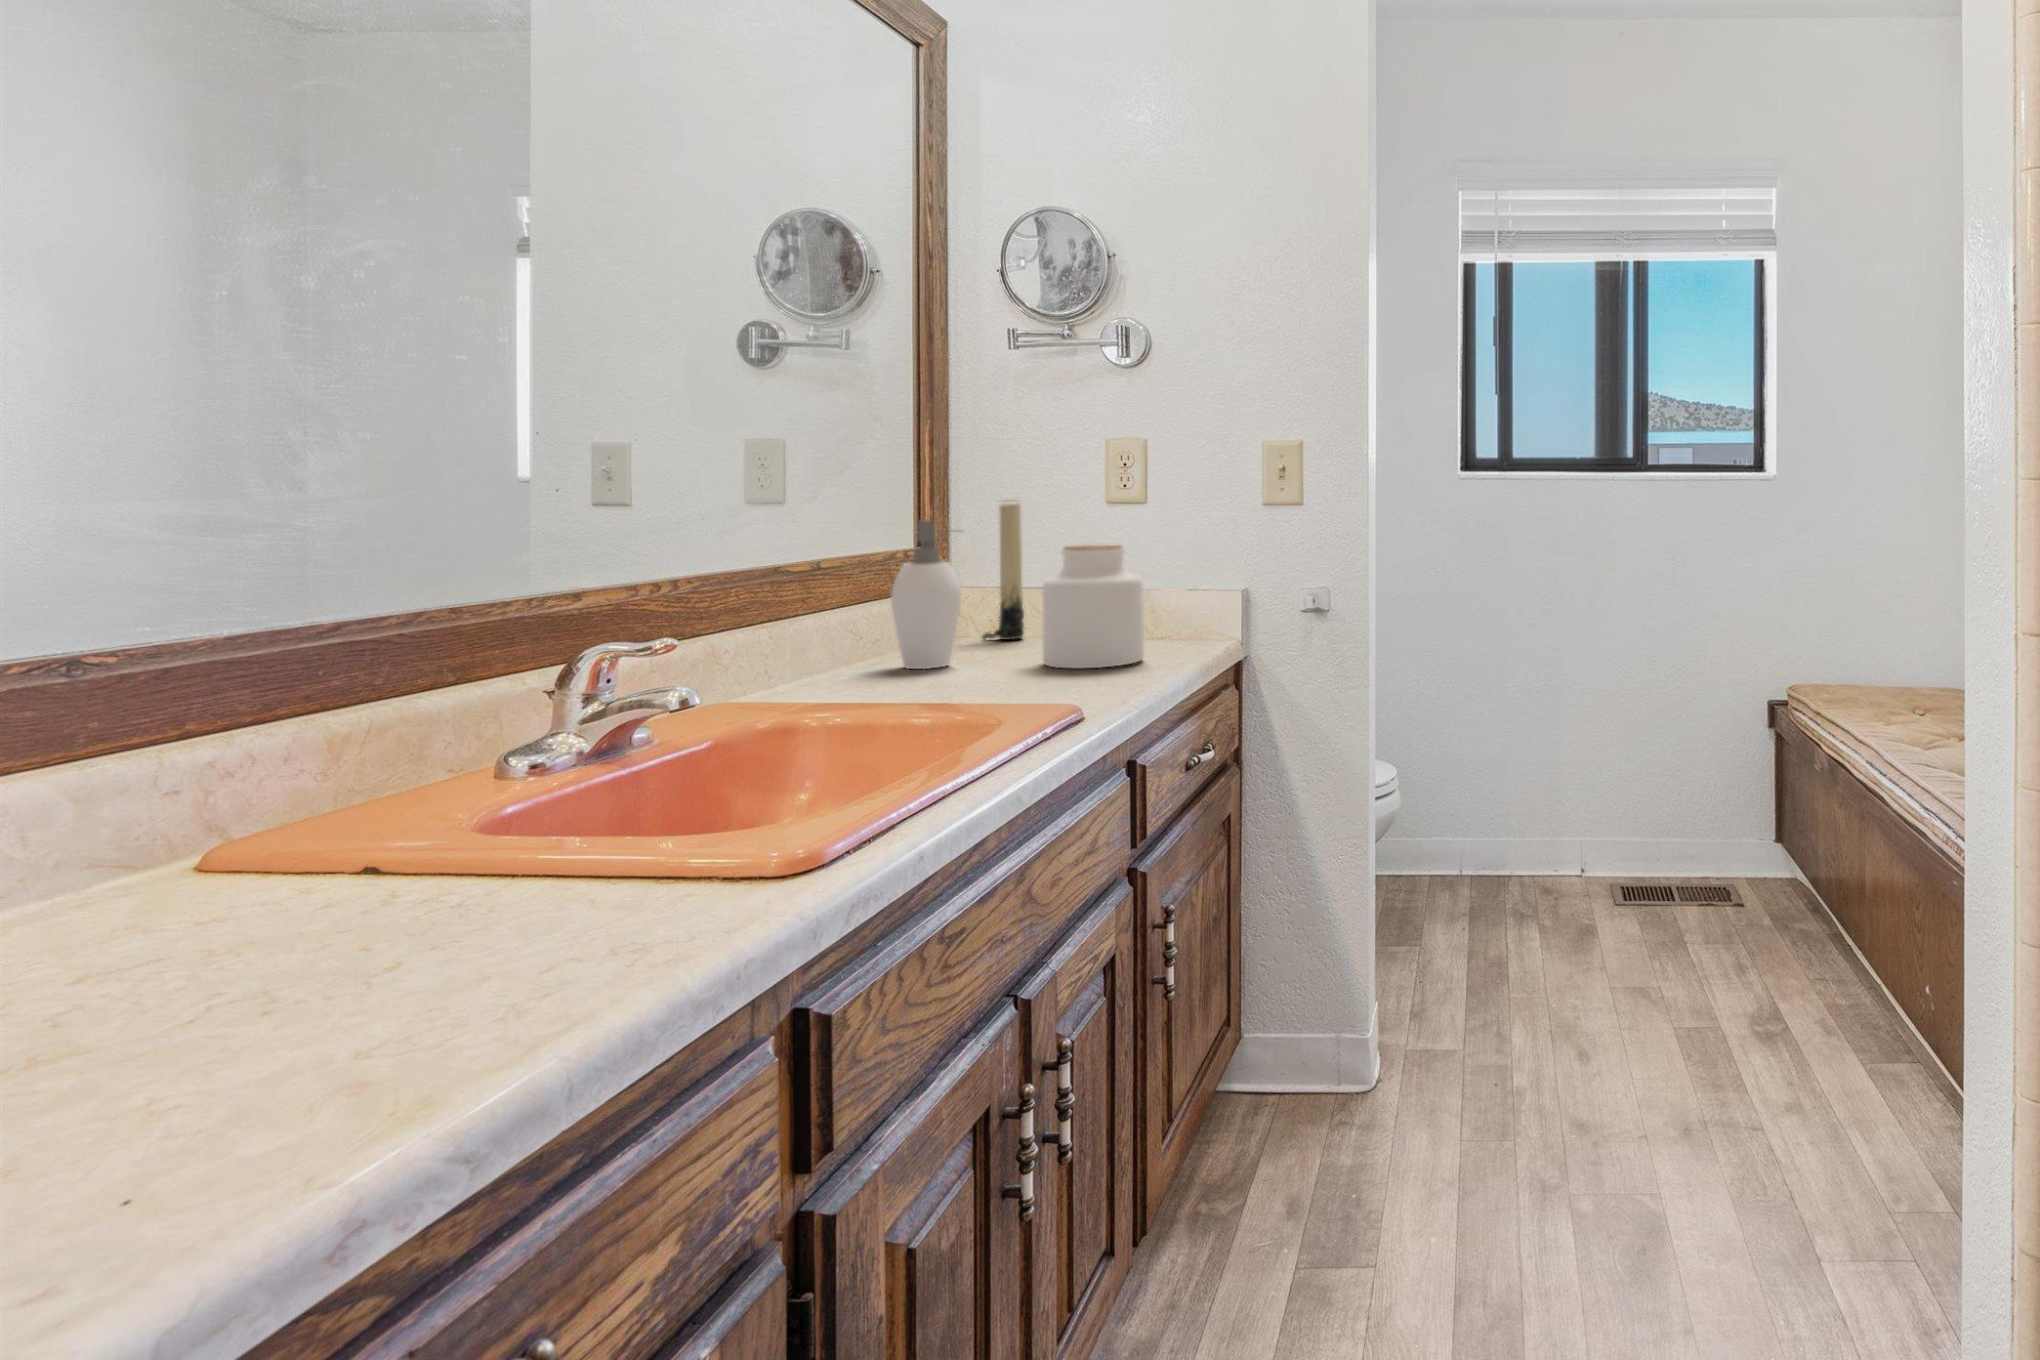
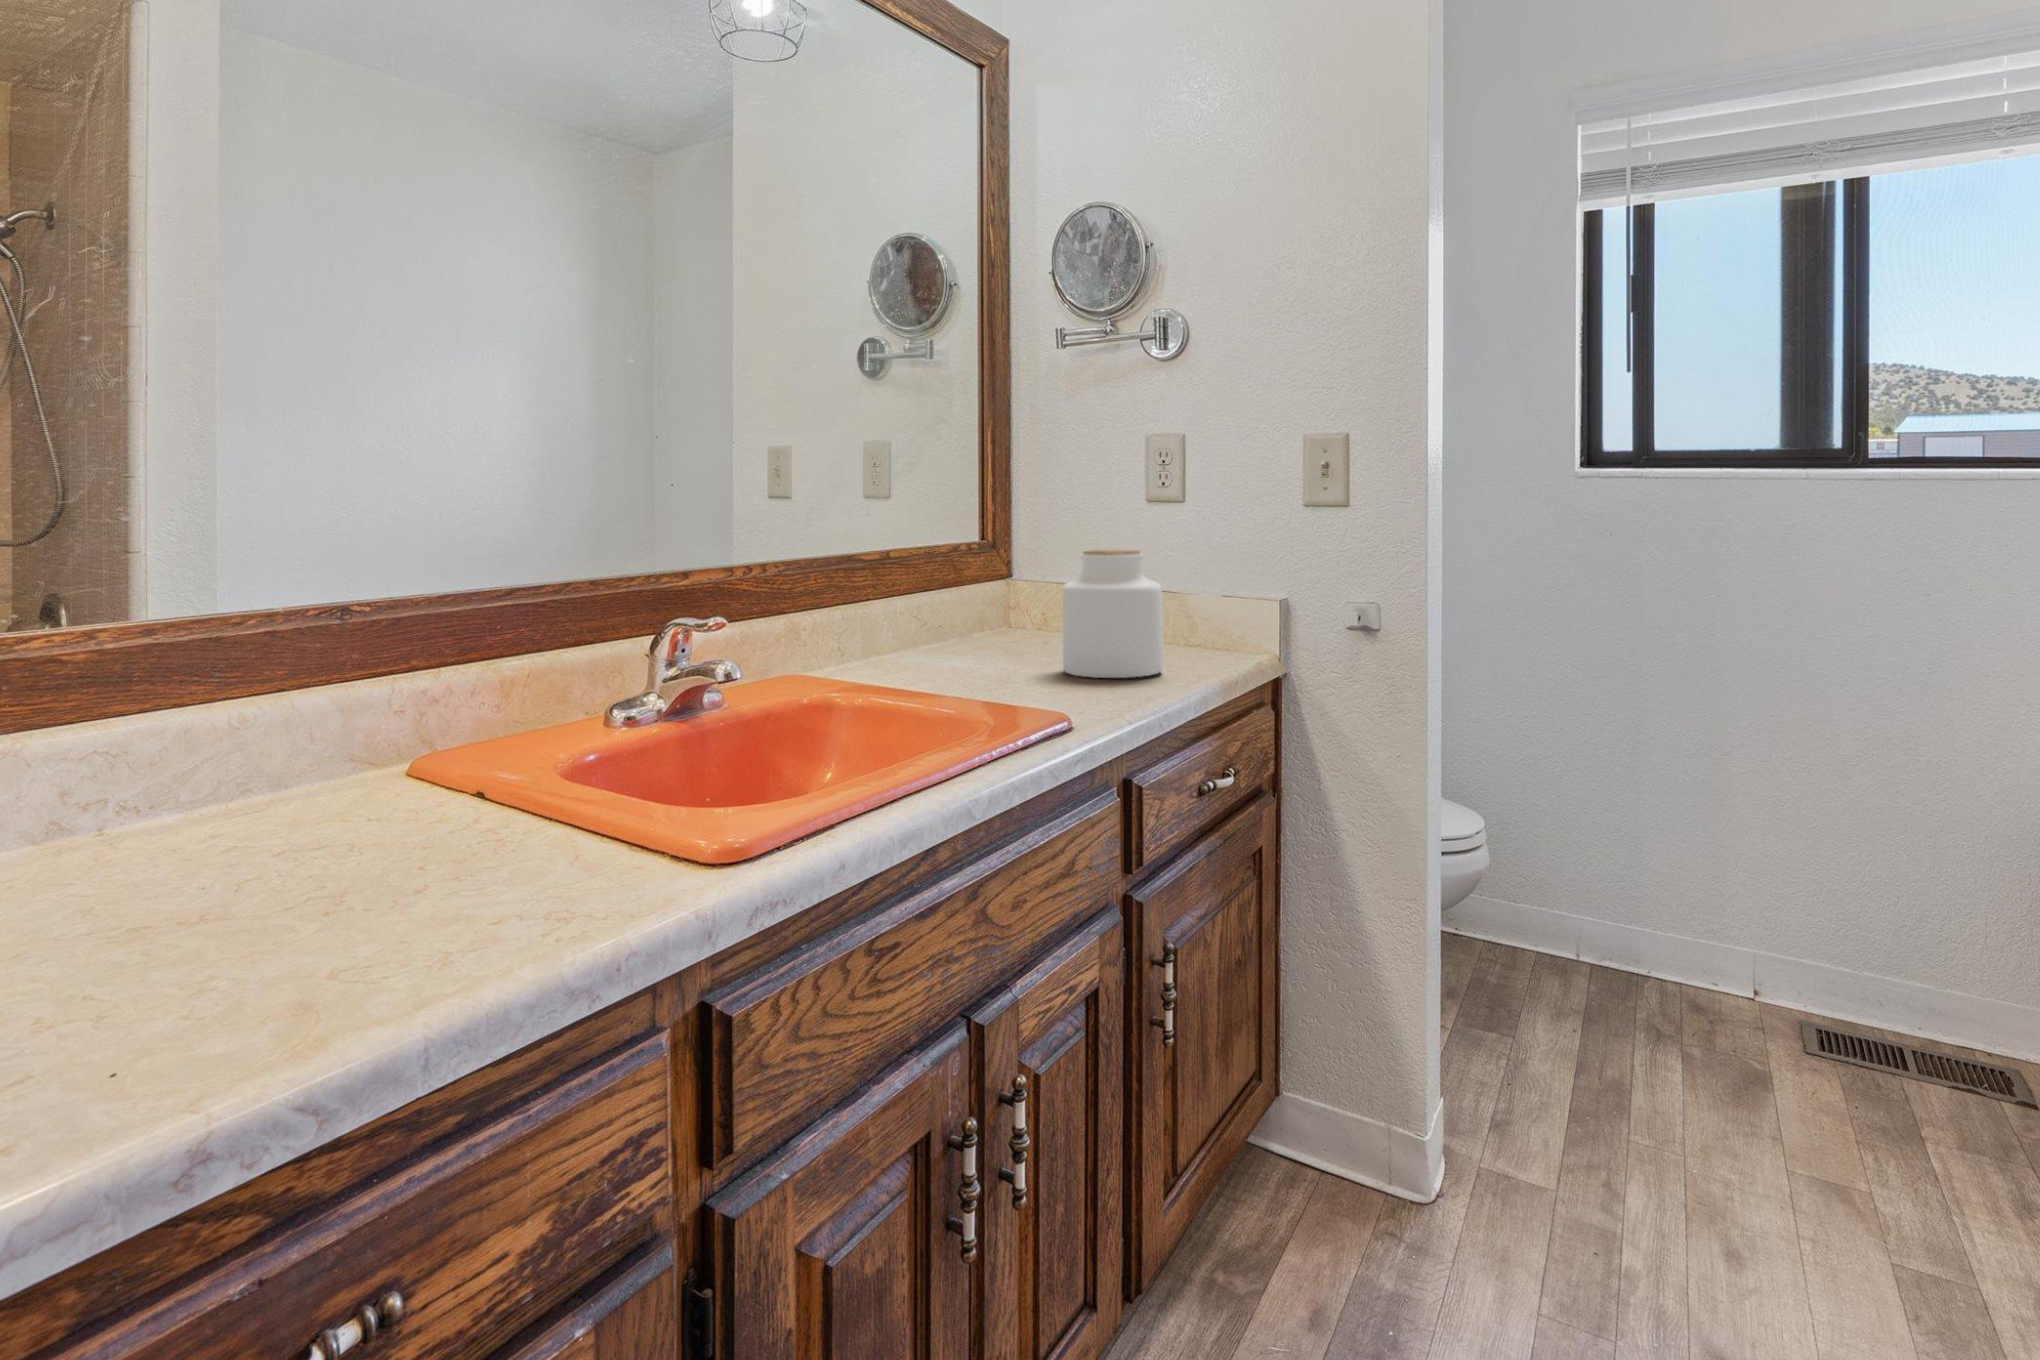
candle: present [982,499,1024,640] -> none [1025,502,1064,643]
soap dispenser: present [891,520,961,669] -> none [927,522,990,668]

